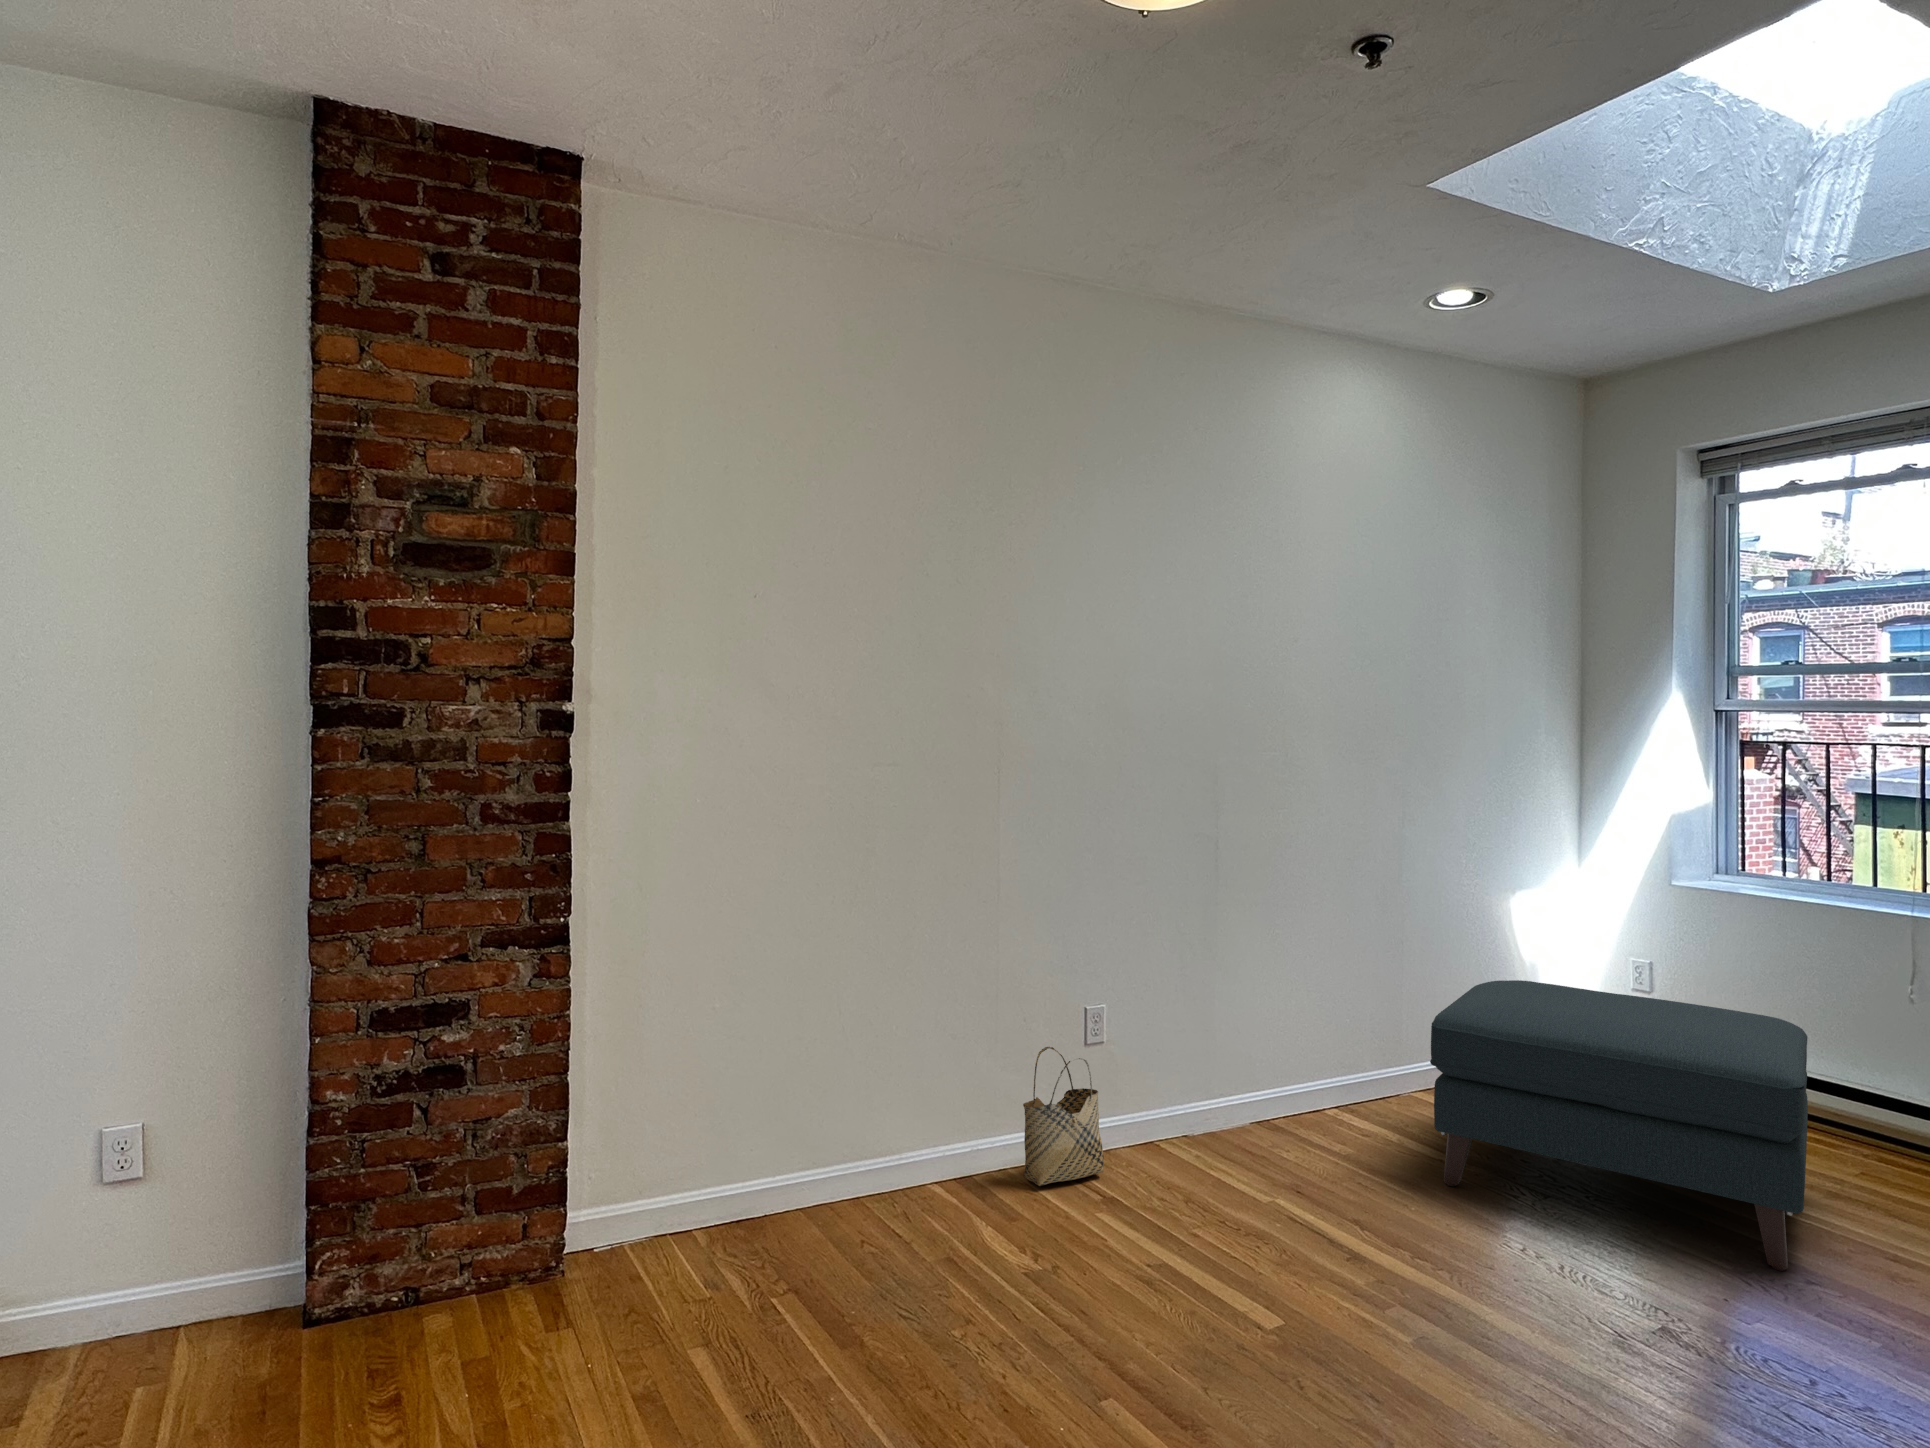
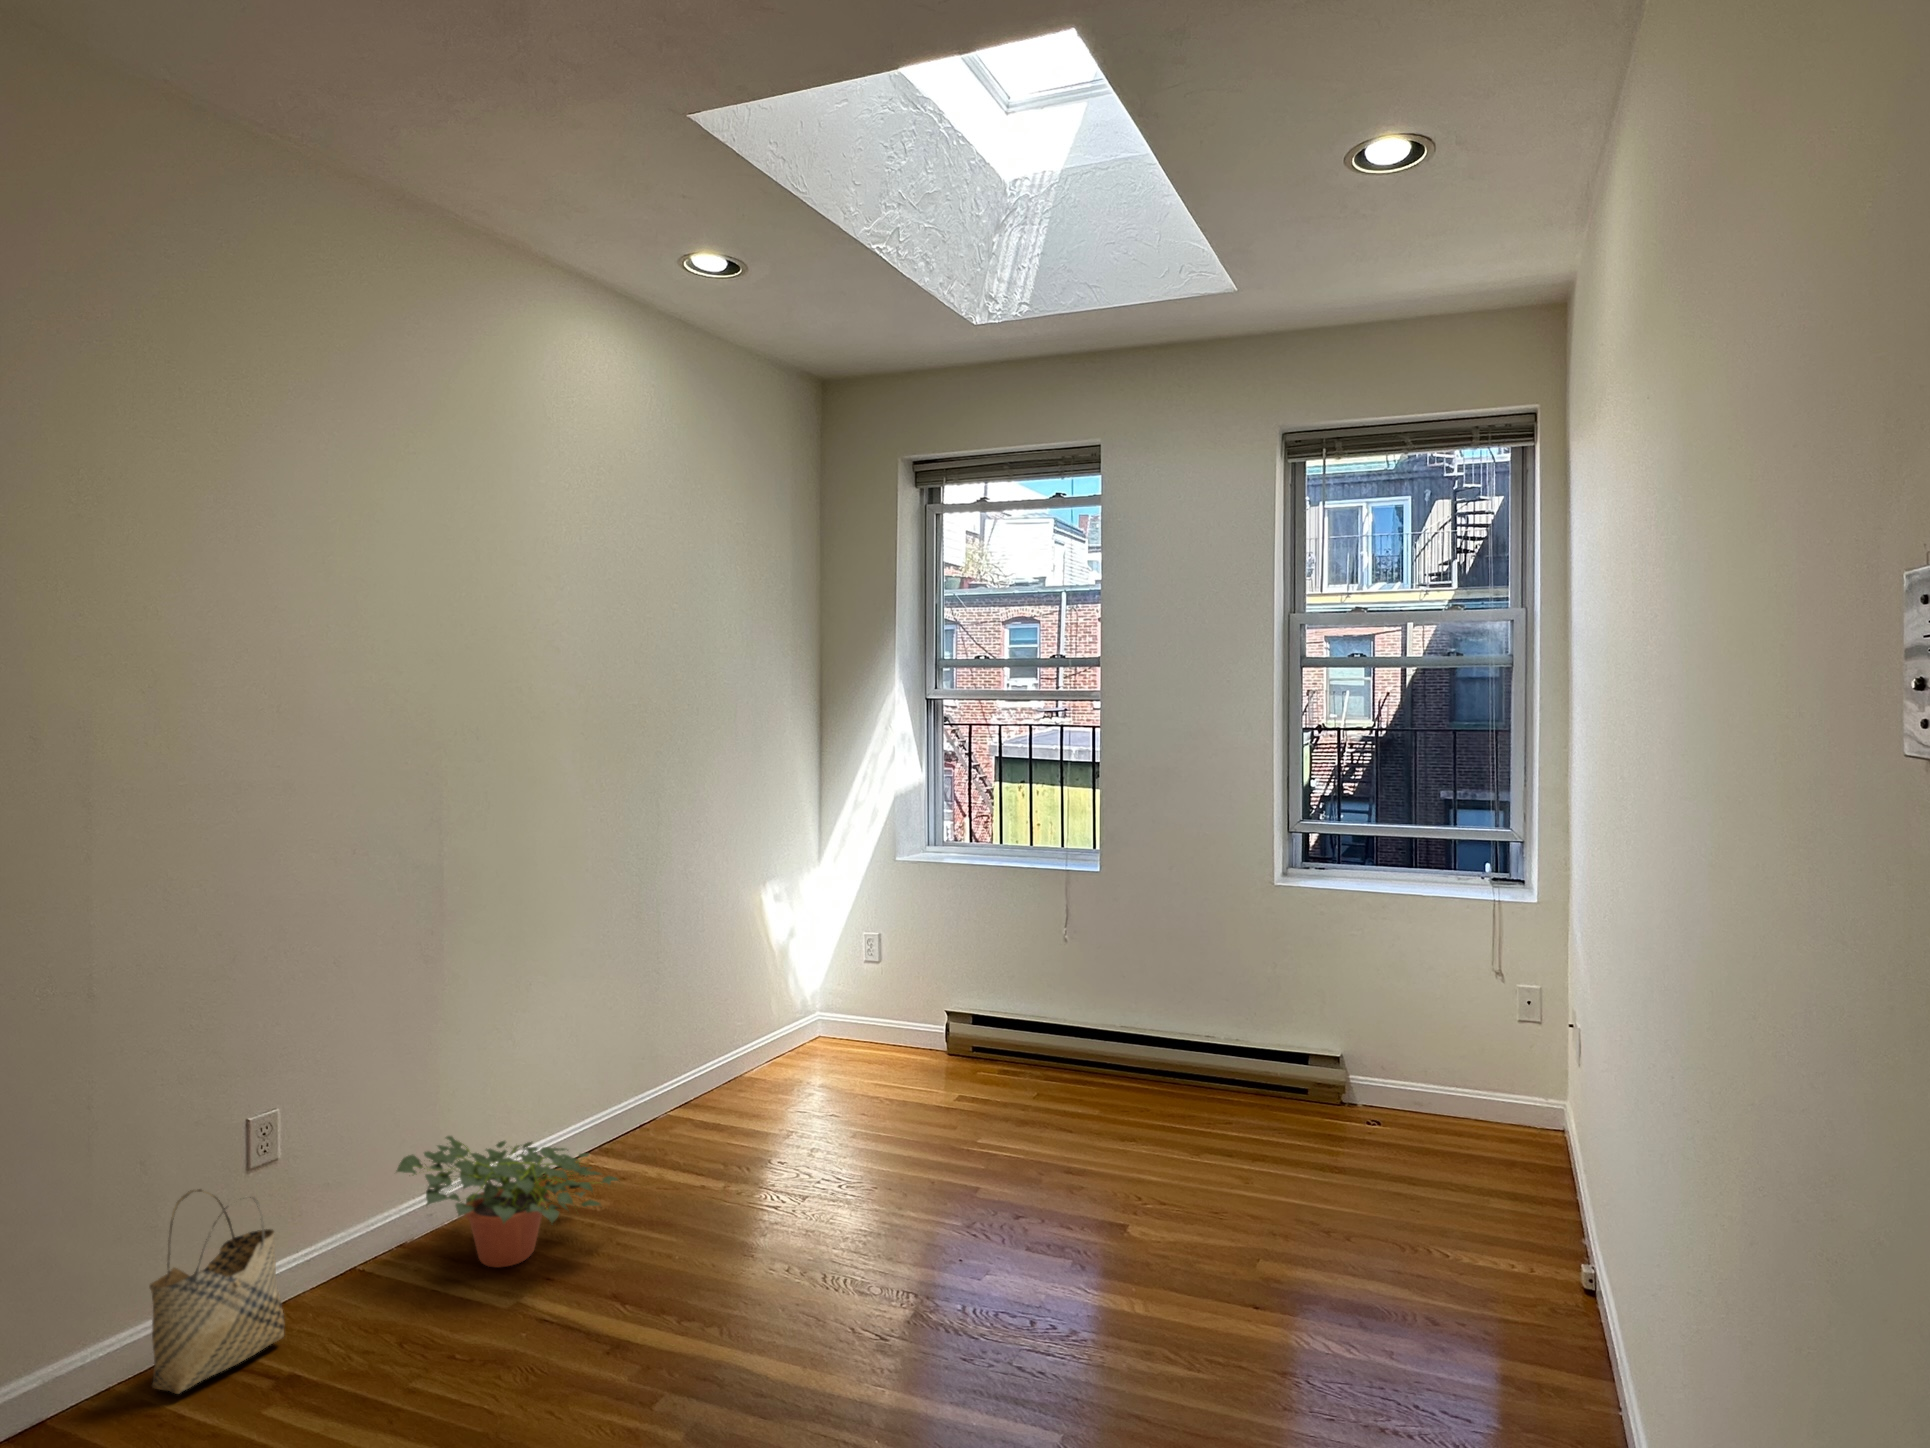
ottoman: present [1430,980,1808,1271] -> none [693,978,1013,1216]
potted plant: none [1178,1055,1362,1174] -> present [397,1136,618,1267]

